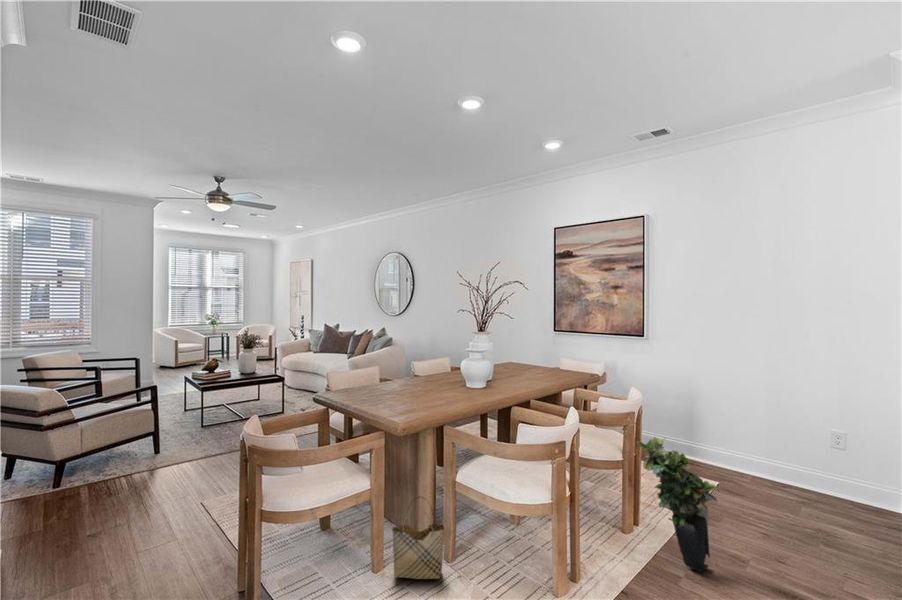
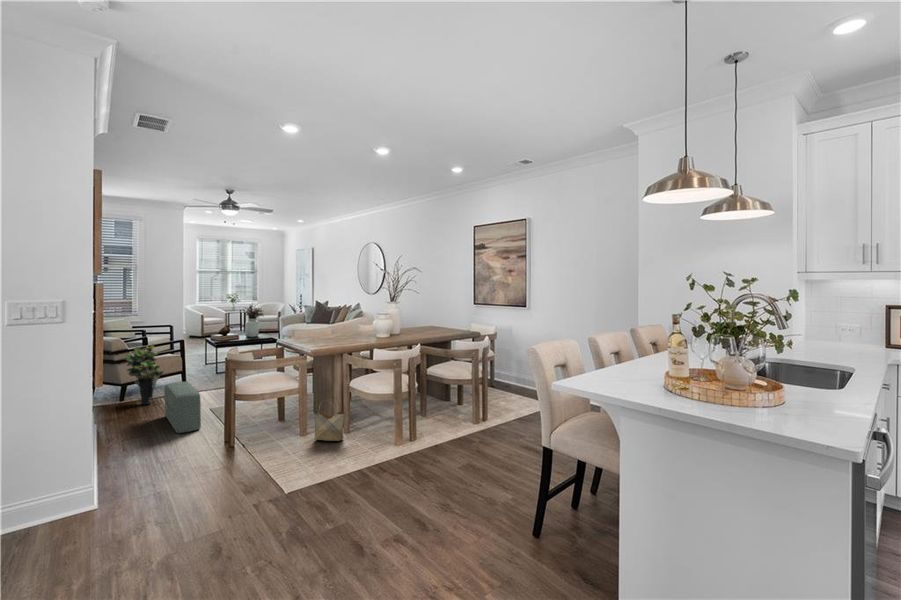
potted plant: present [637,437,717,572] -> present [124,345,164,405]
pouf: none [127,461,190,565] -> present [164,382,201,433]

